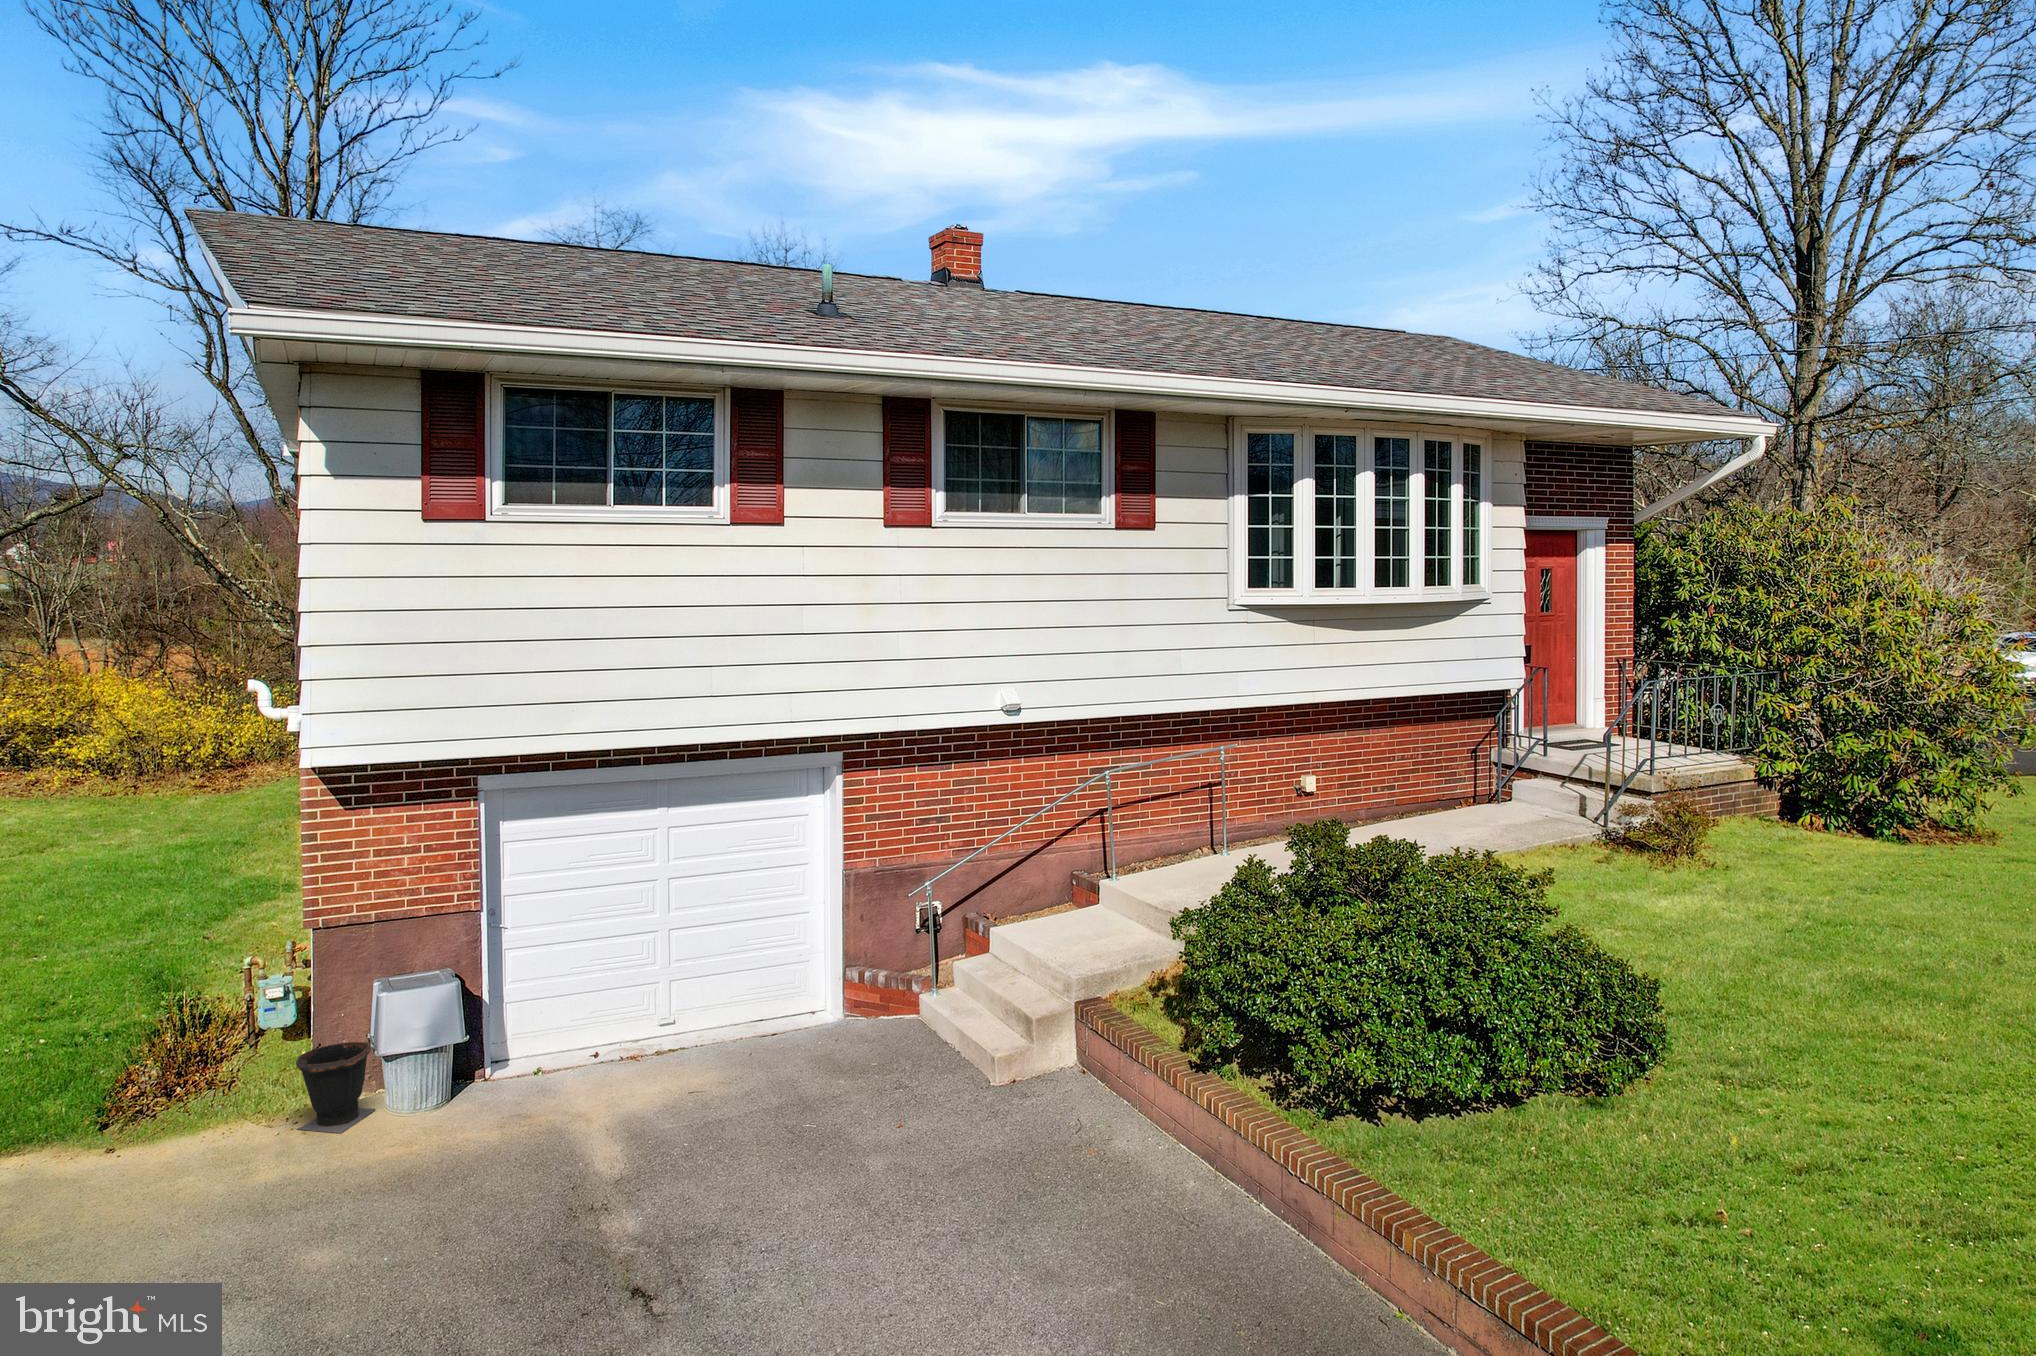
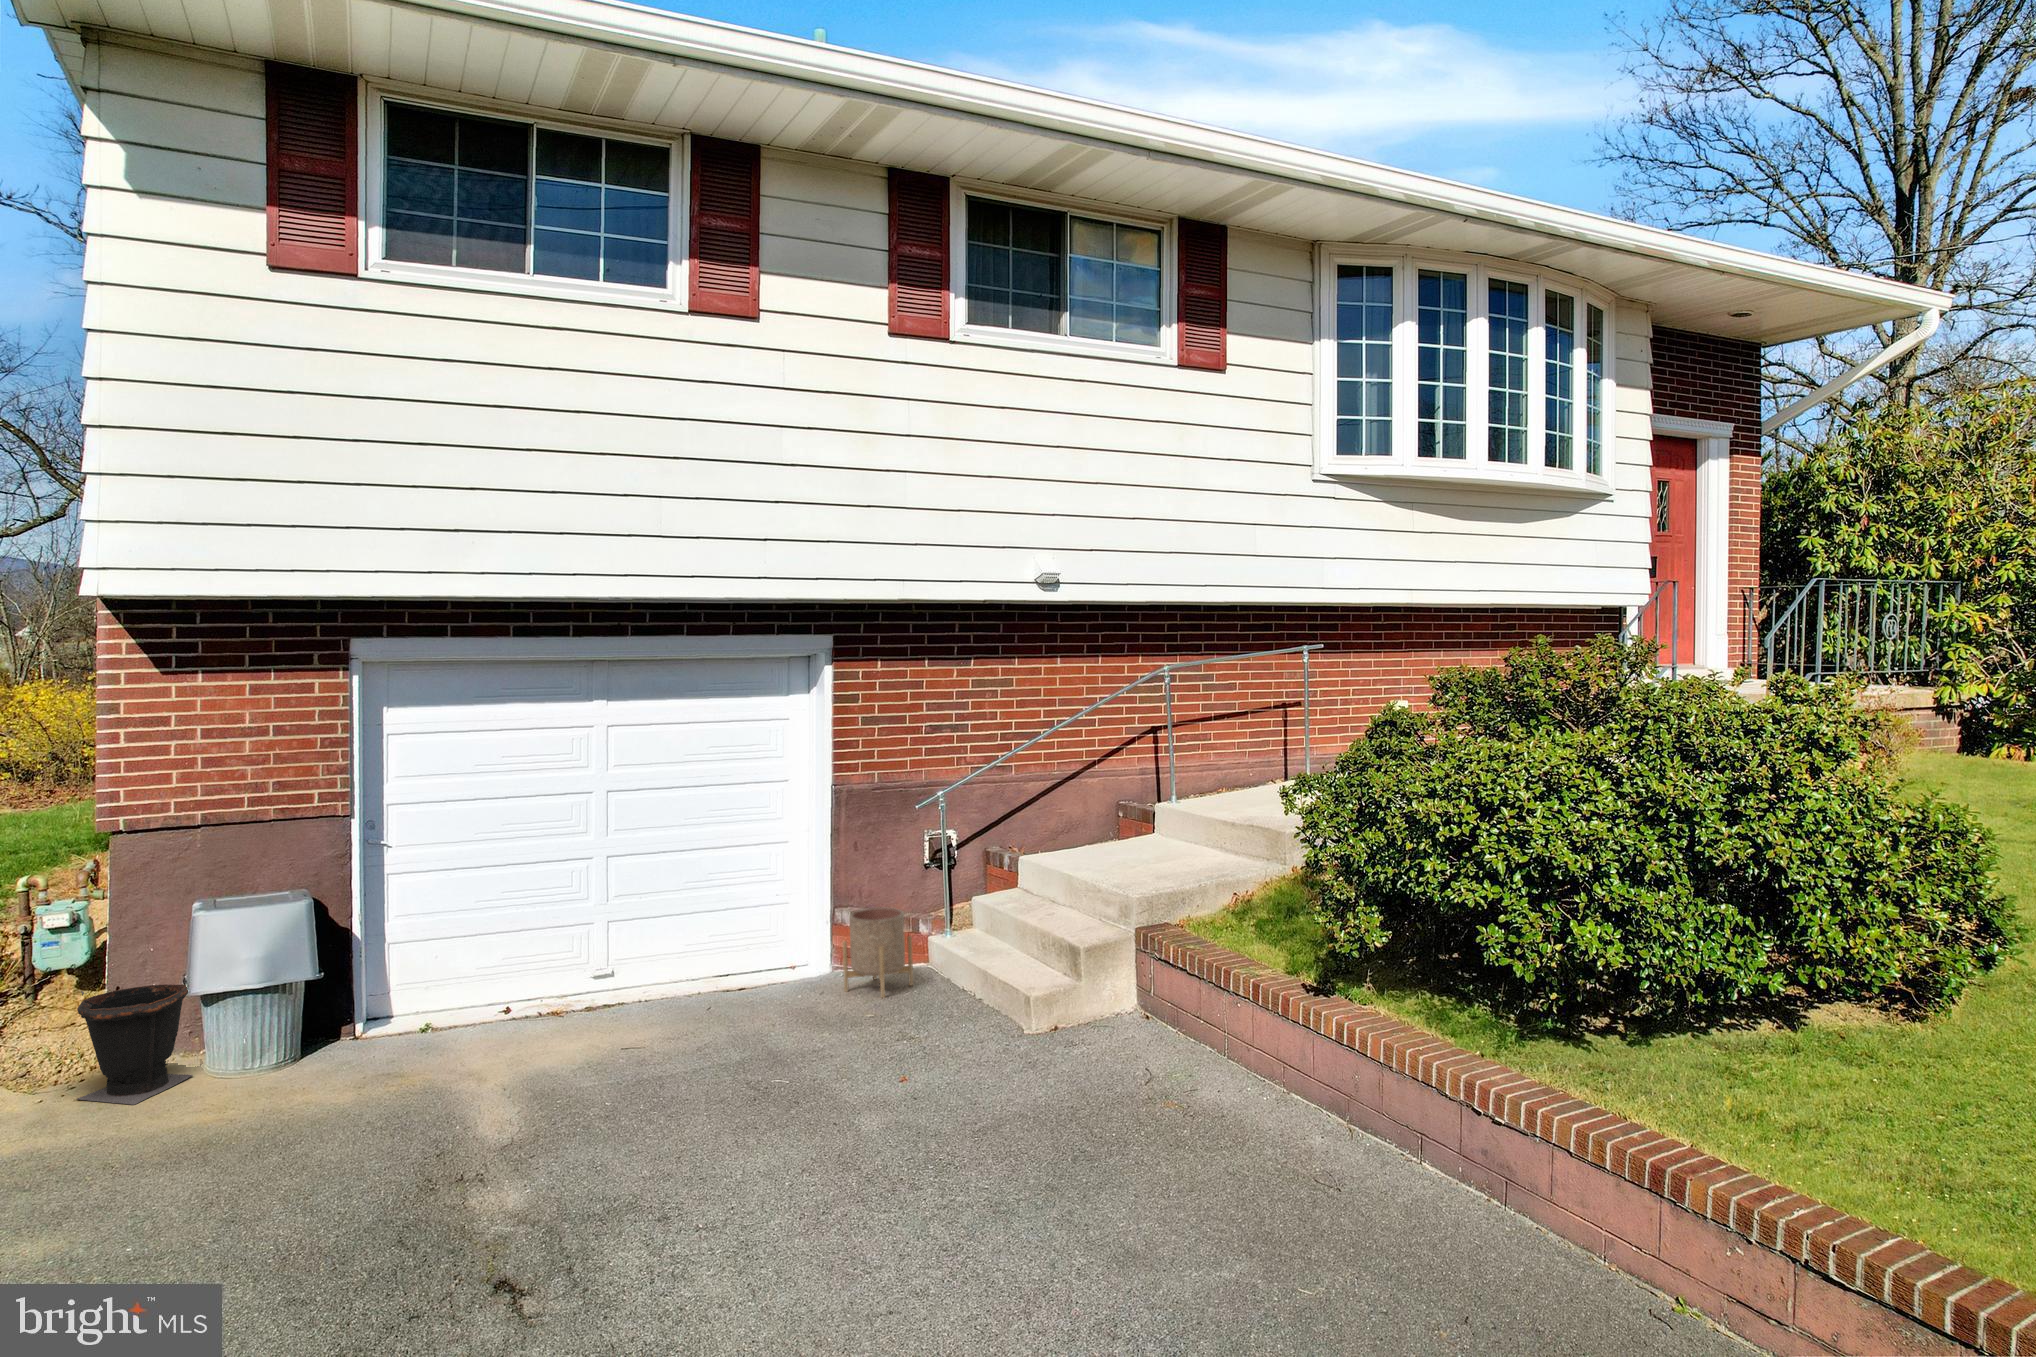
planter: none [853,967,908,1039] -> present [843,908,913,998]

